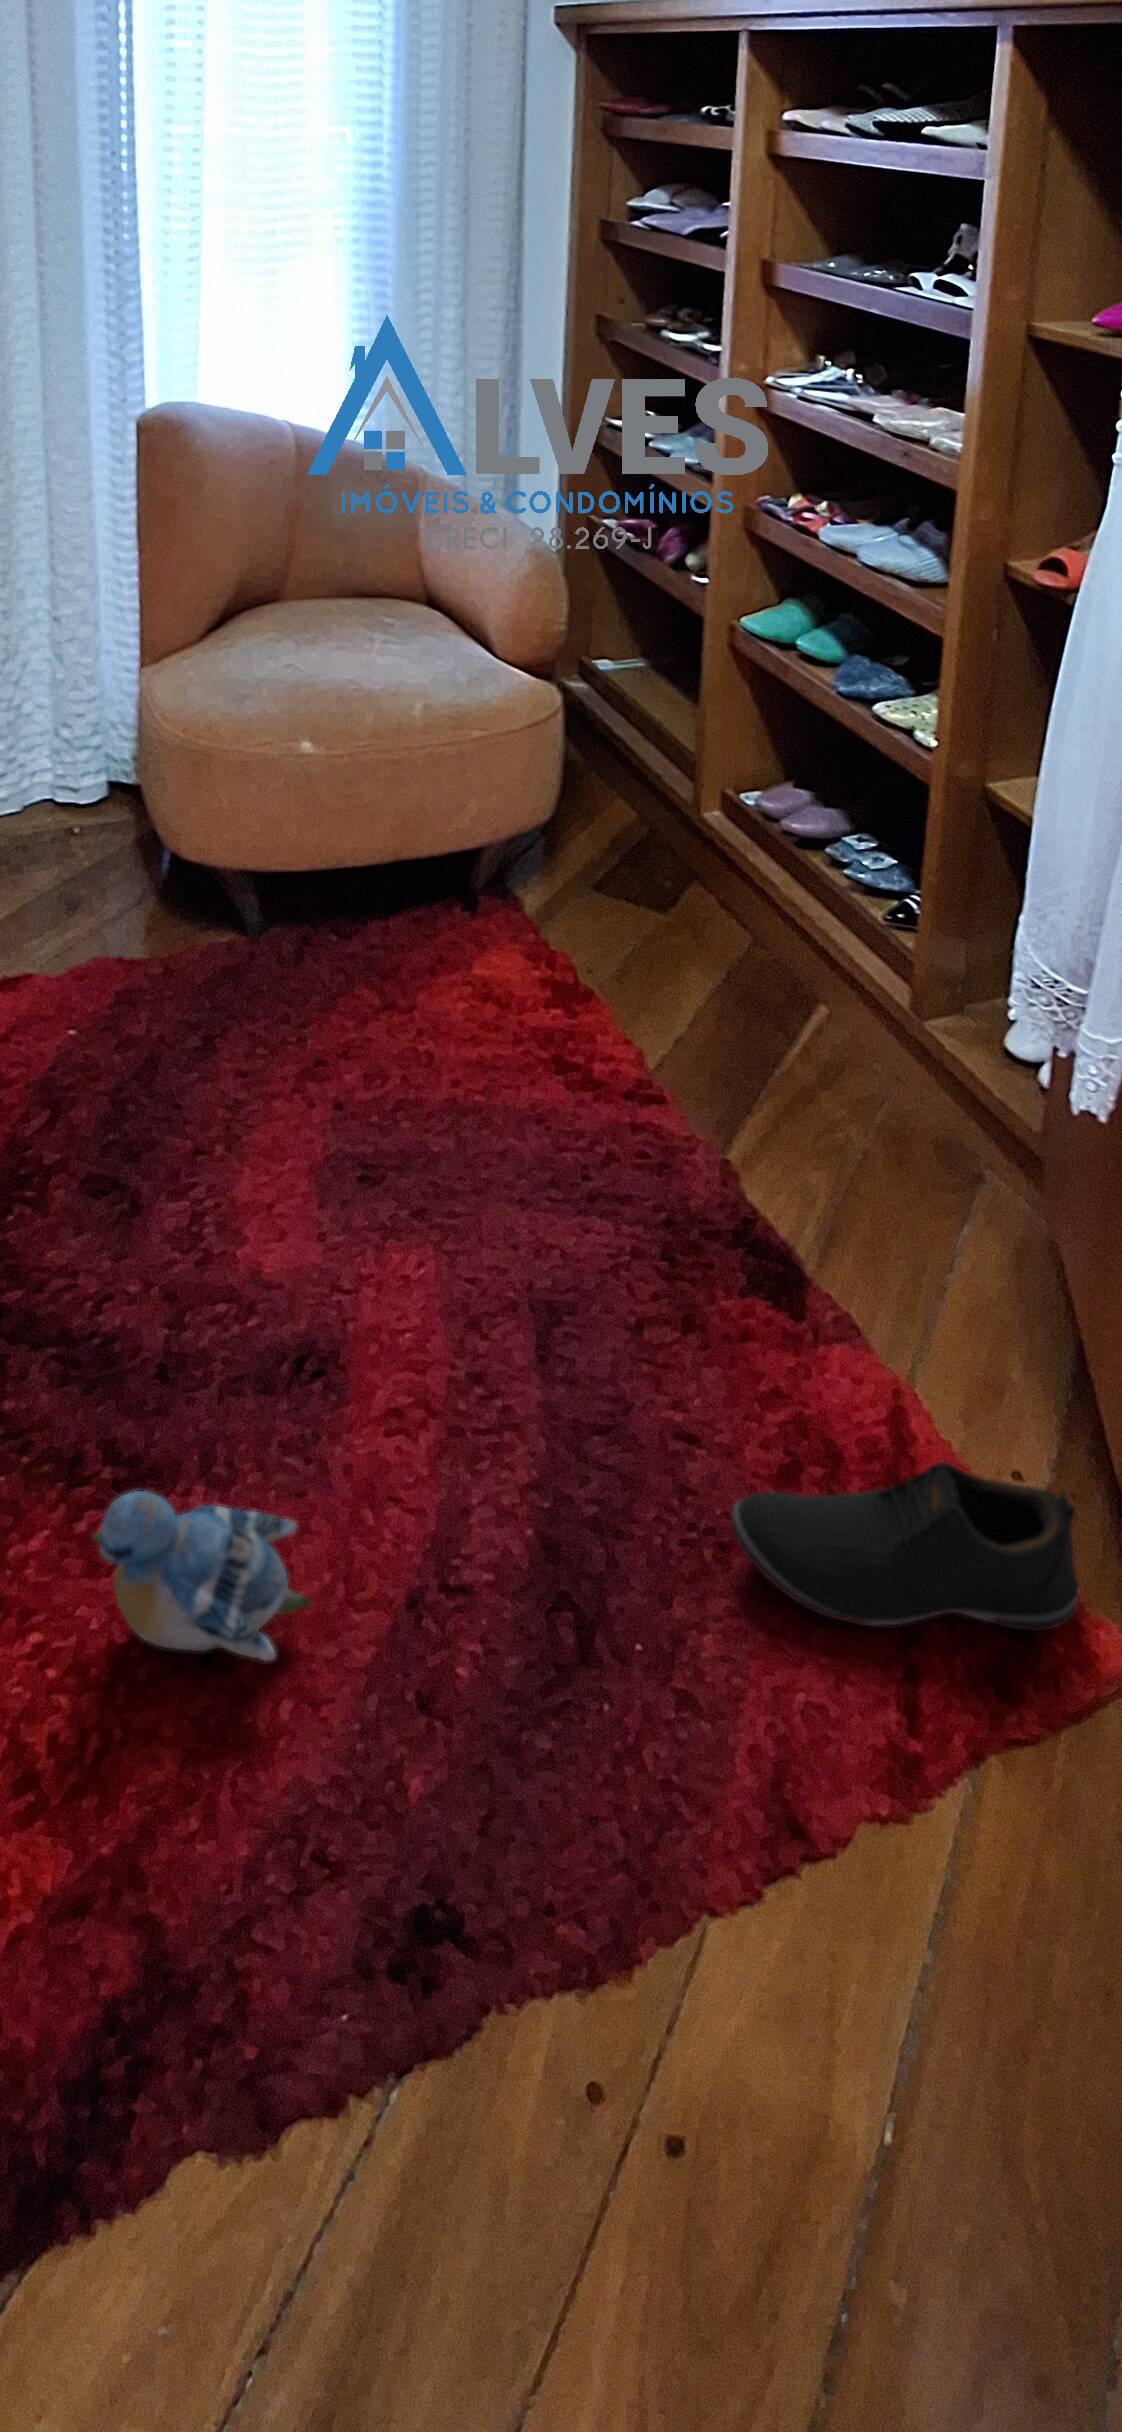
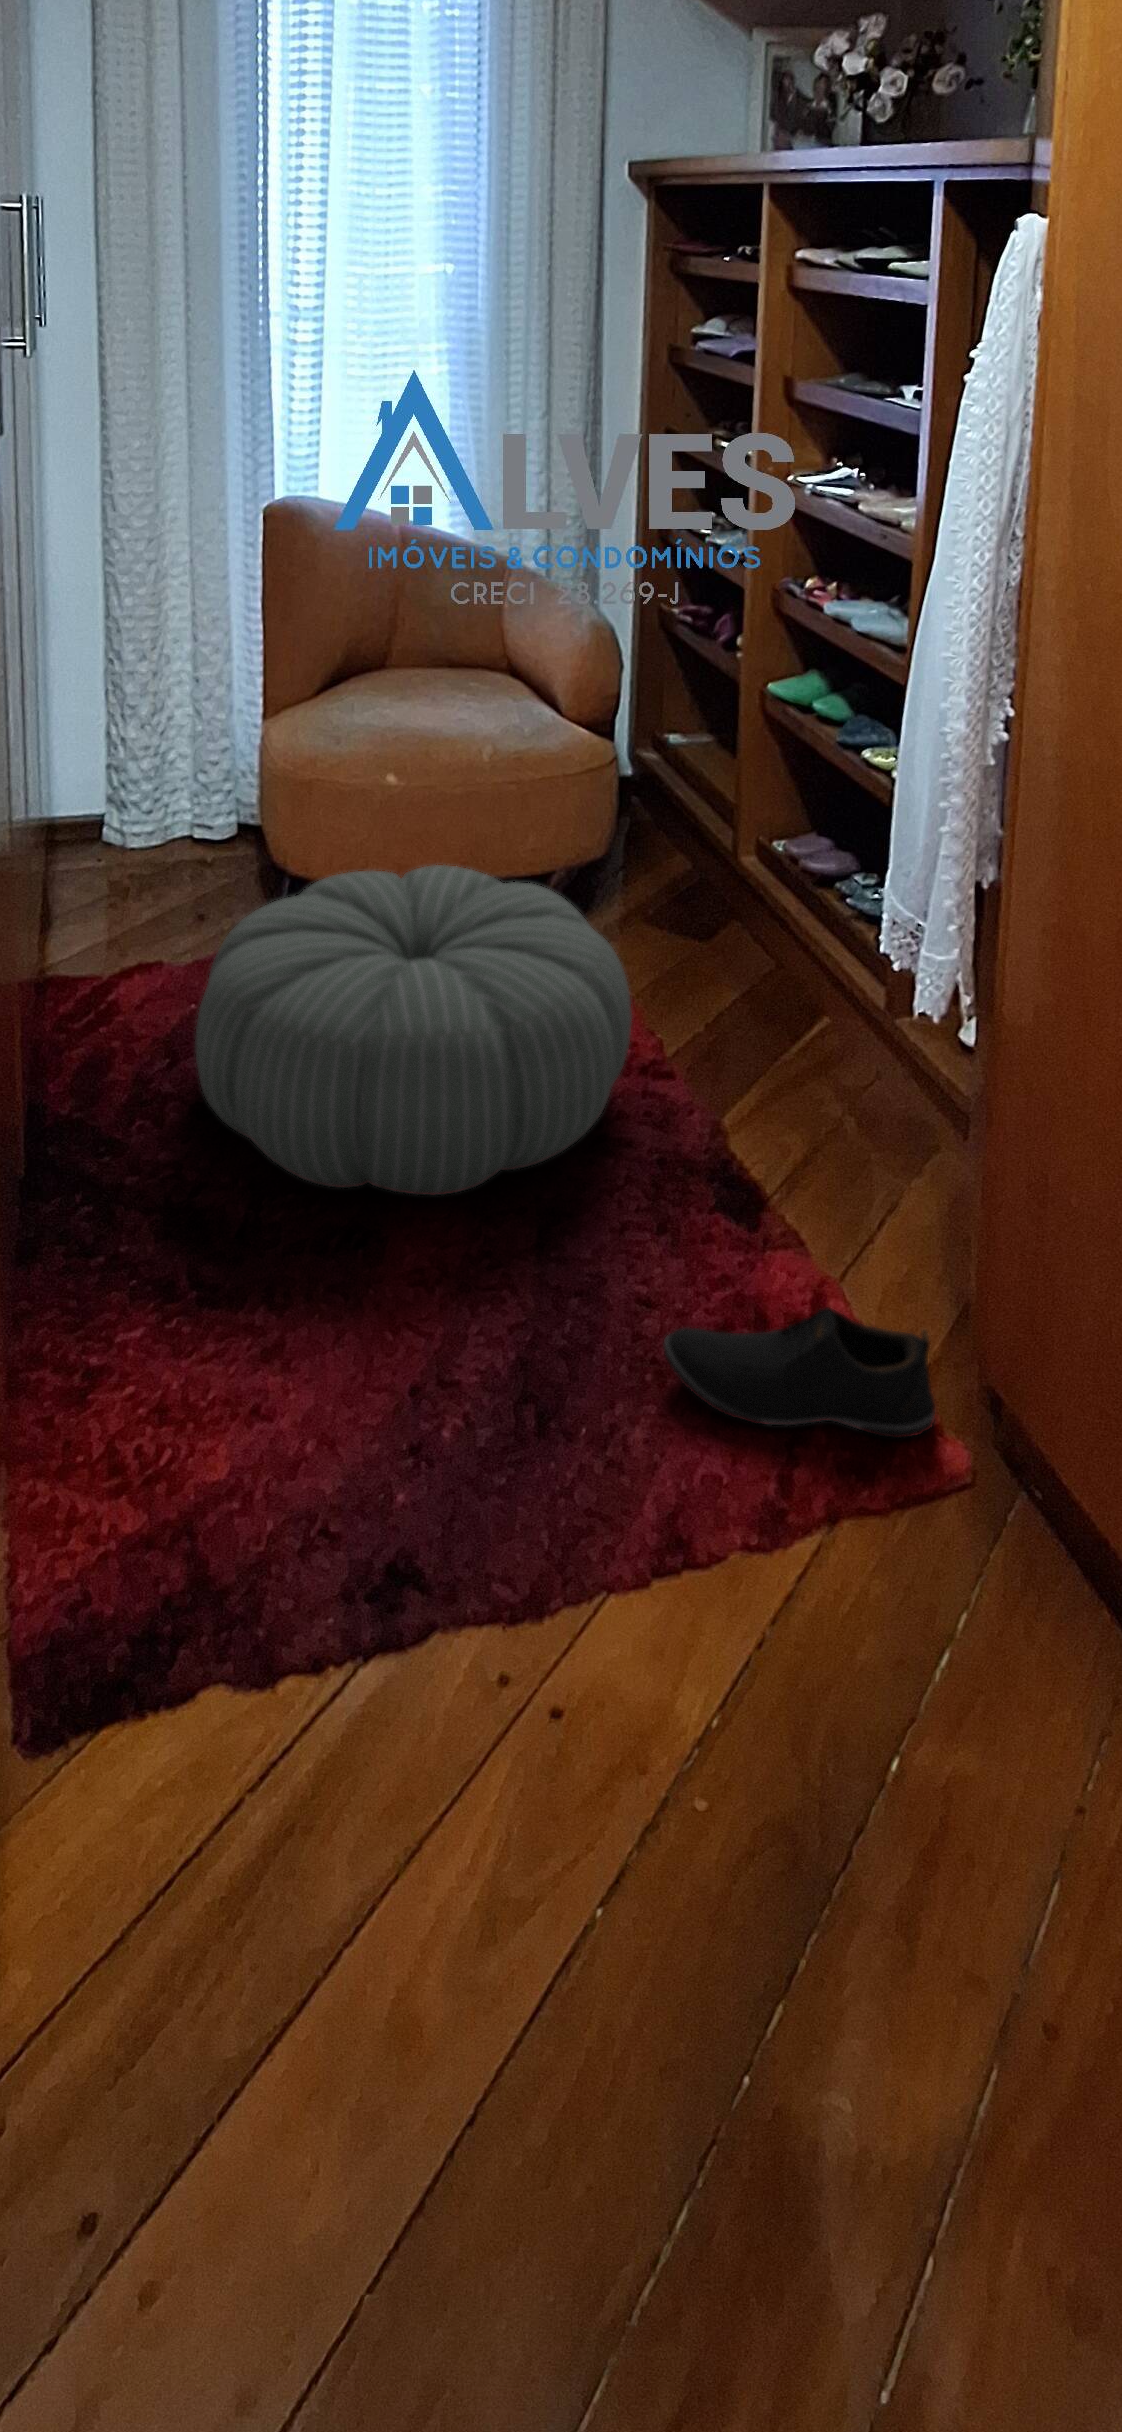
pouf: none [91,858,628,1303] -> present [196,865,632,1195]
plush toy: present [94,1491,312,1660] -> none [172,1280,335,1406]

